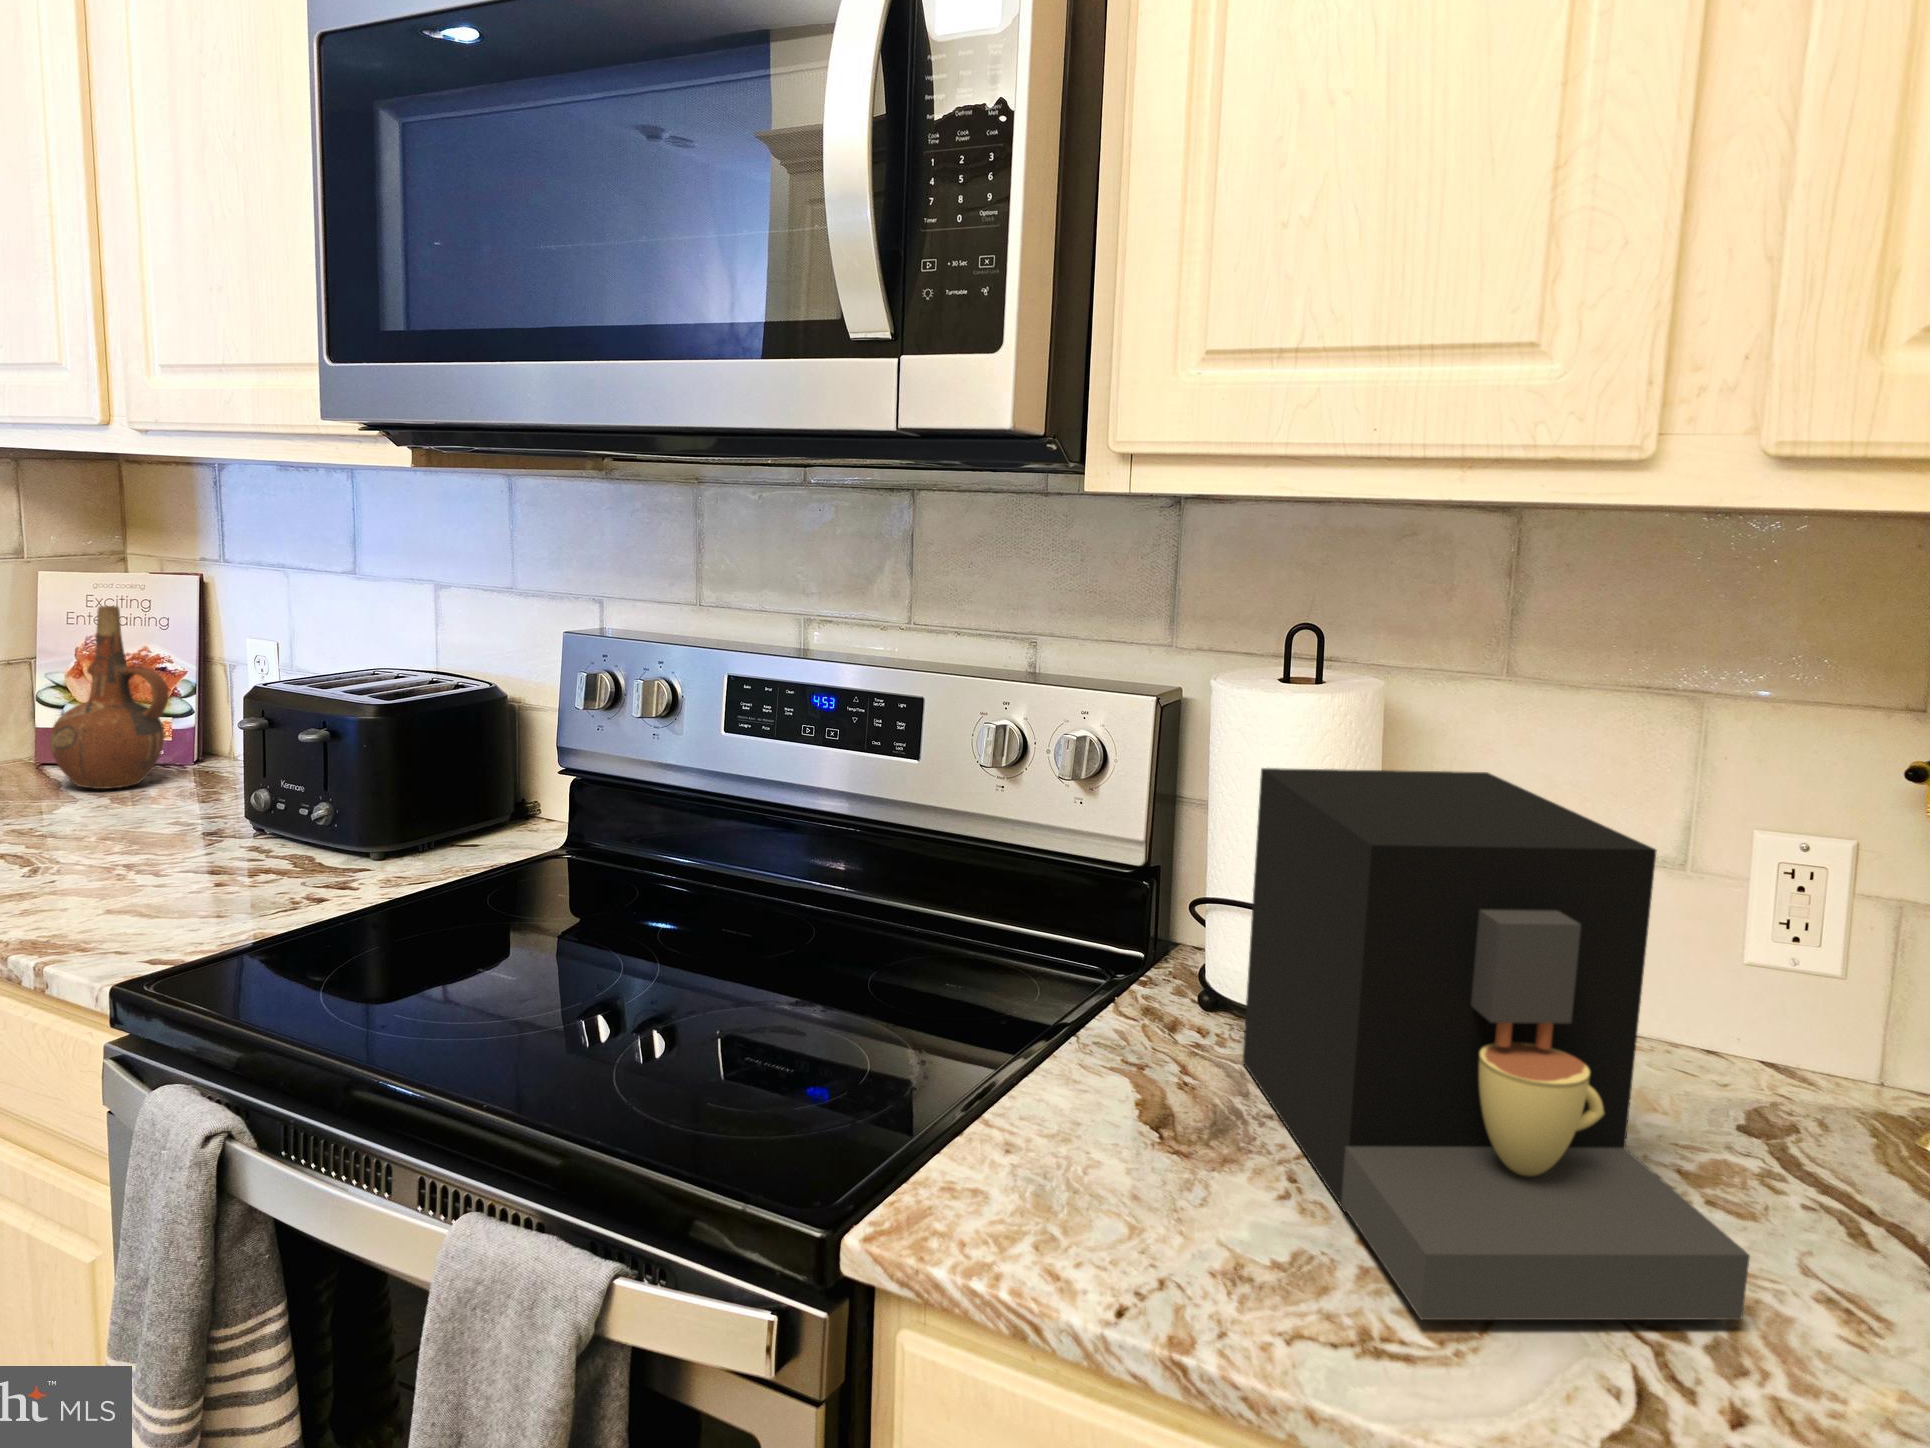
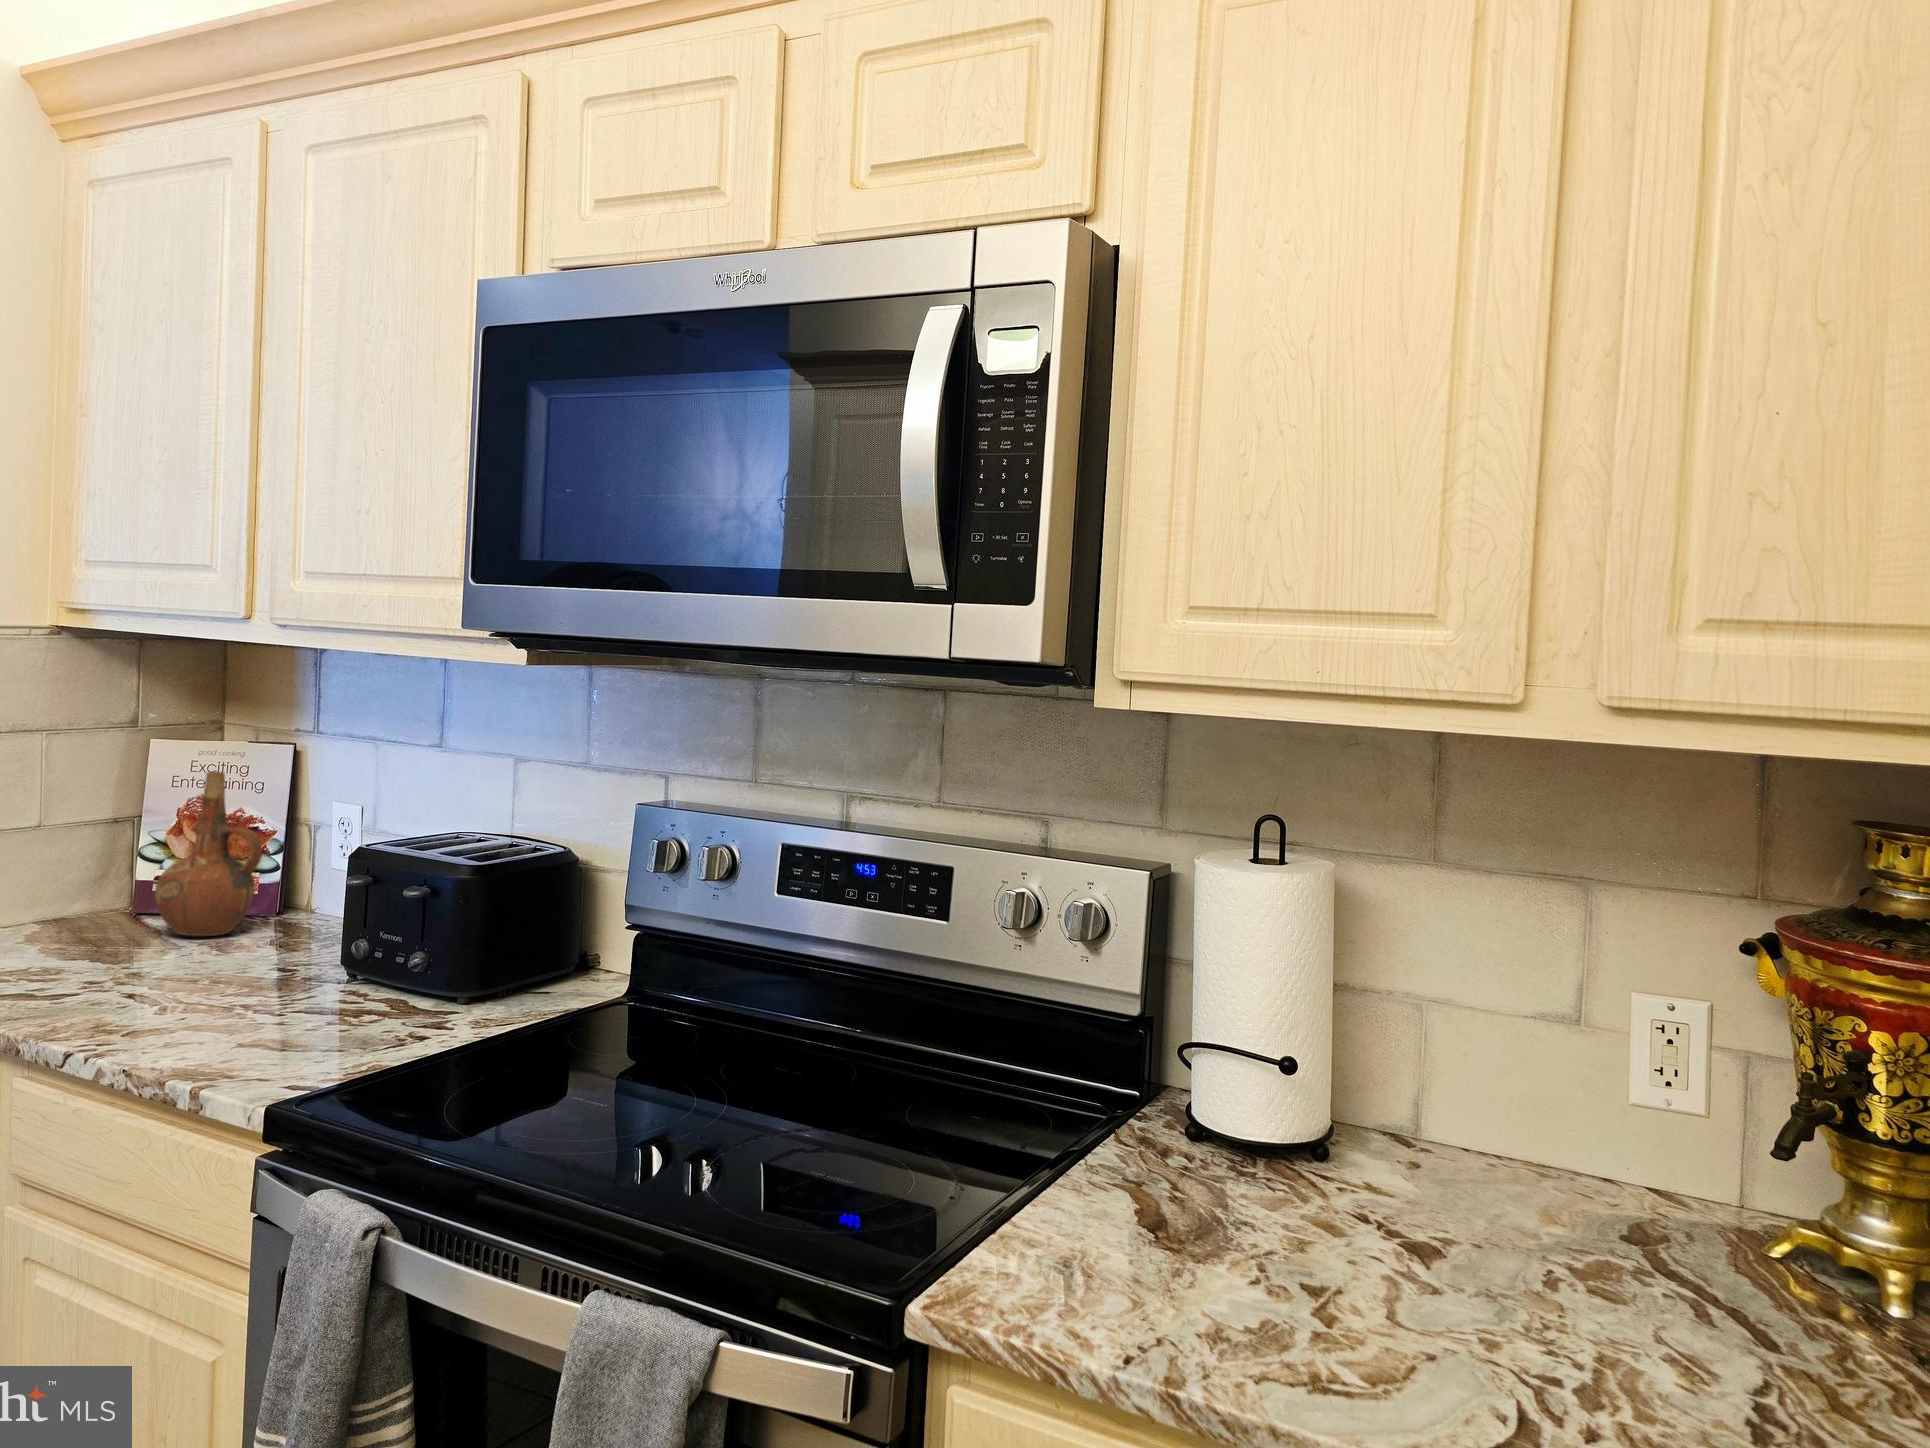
coffee maker: present [1242,768,1750,1320] -> none [1222,936,1606,1370]

